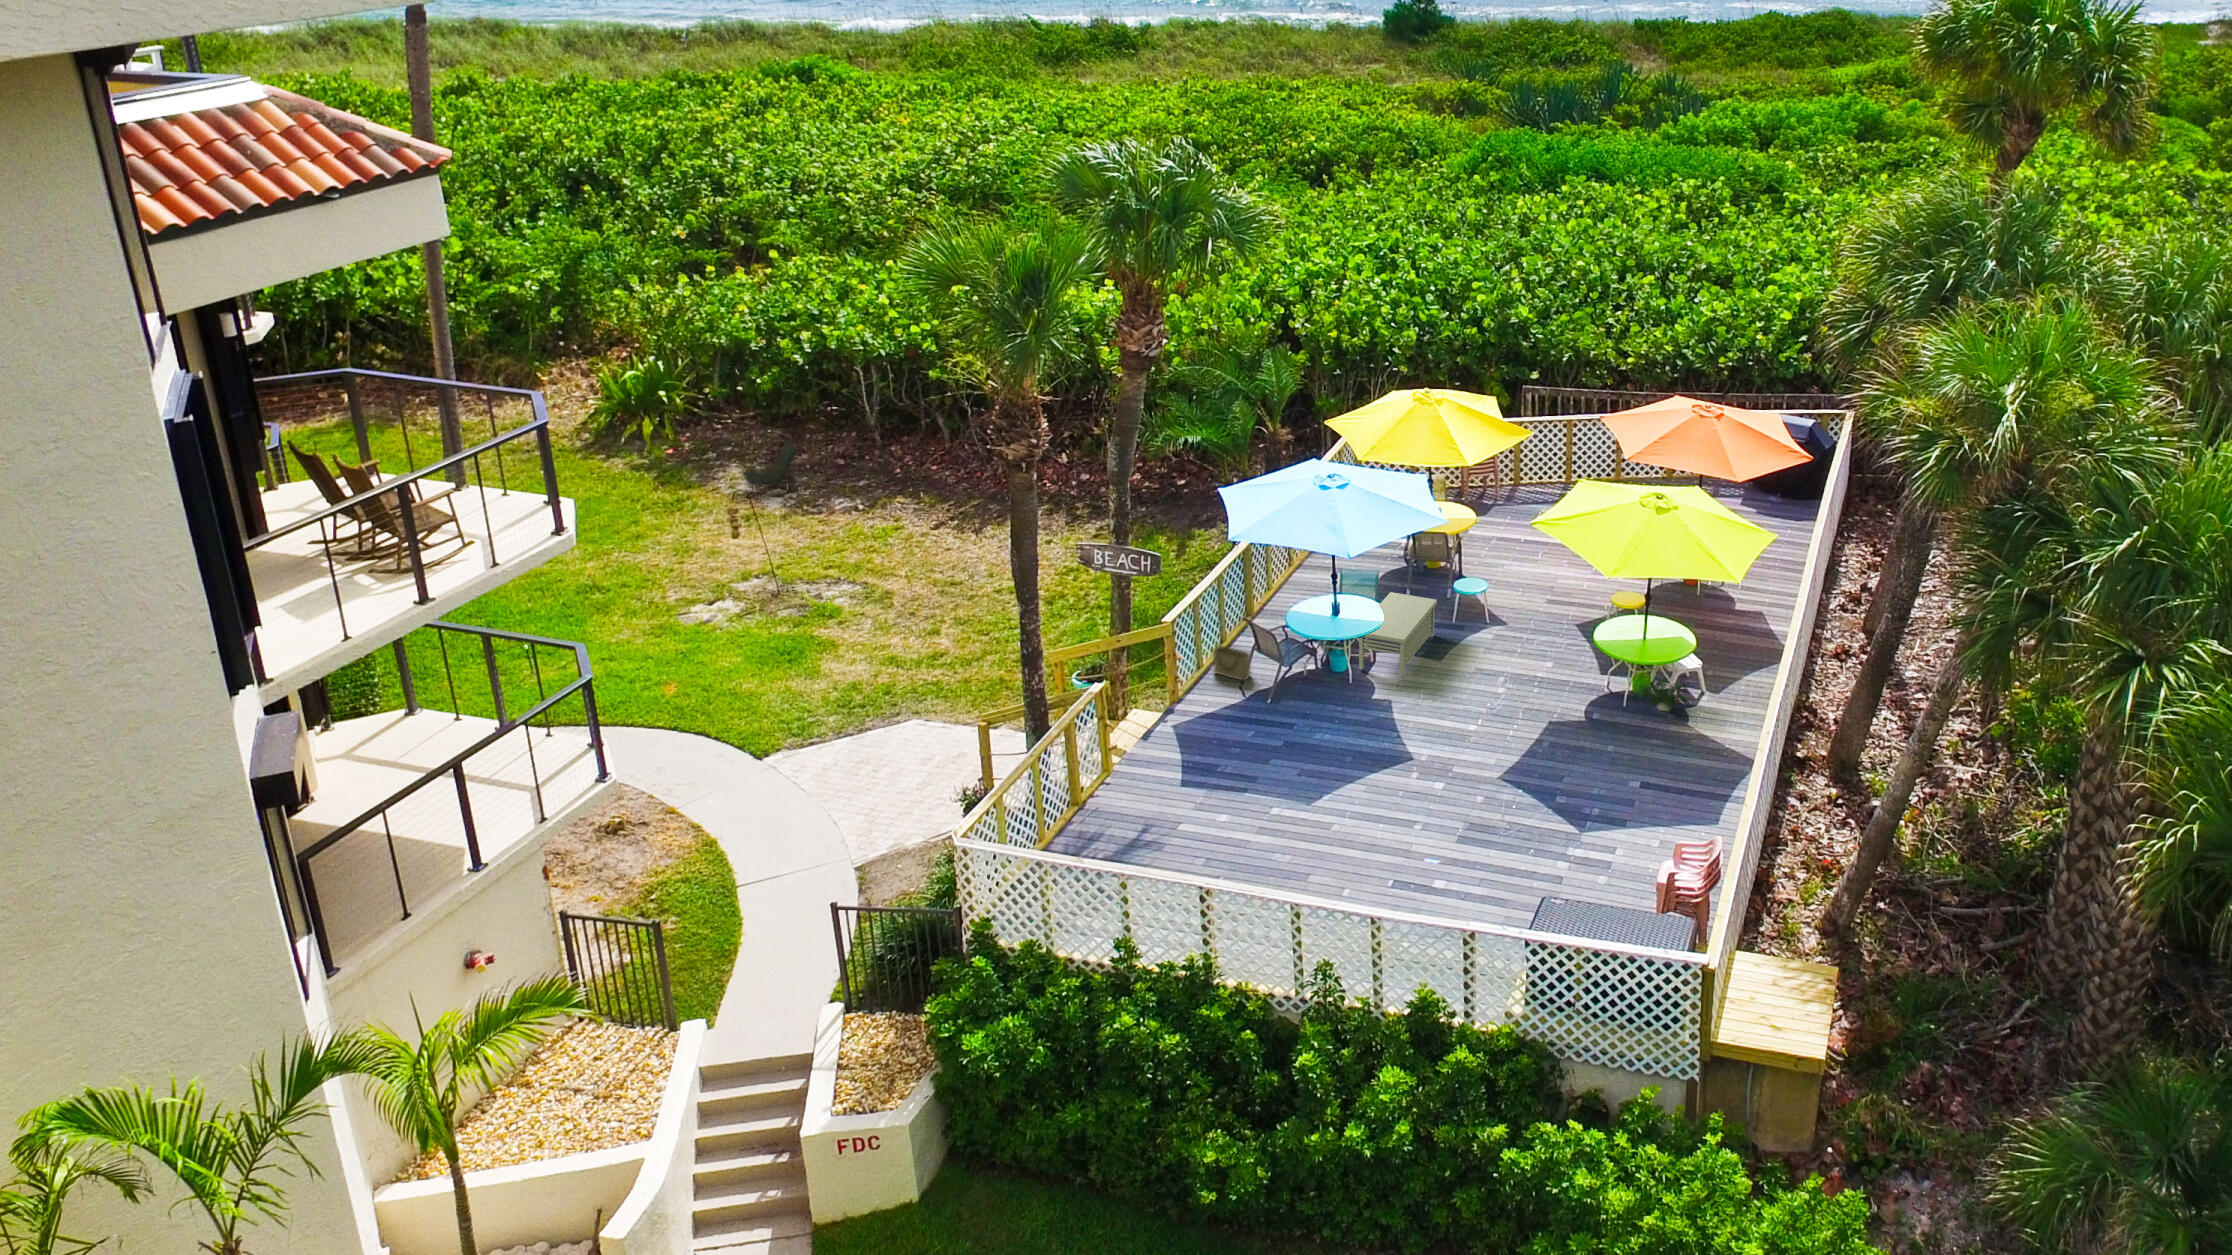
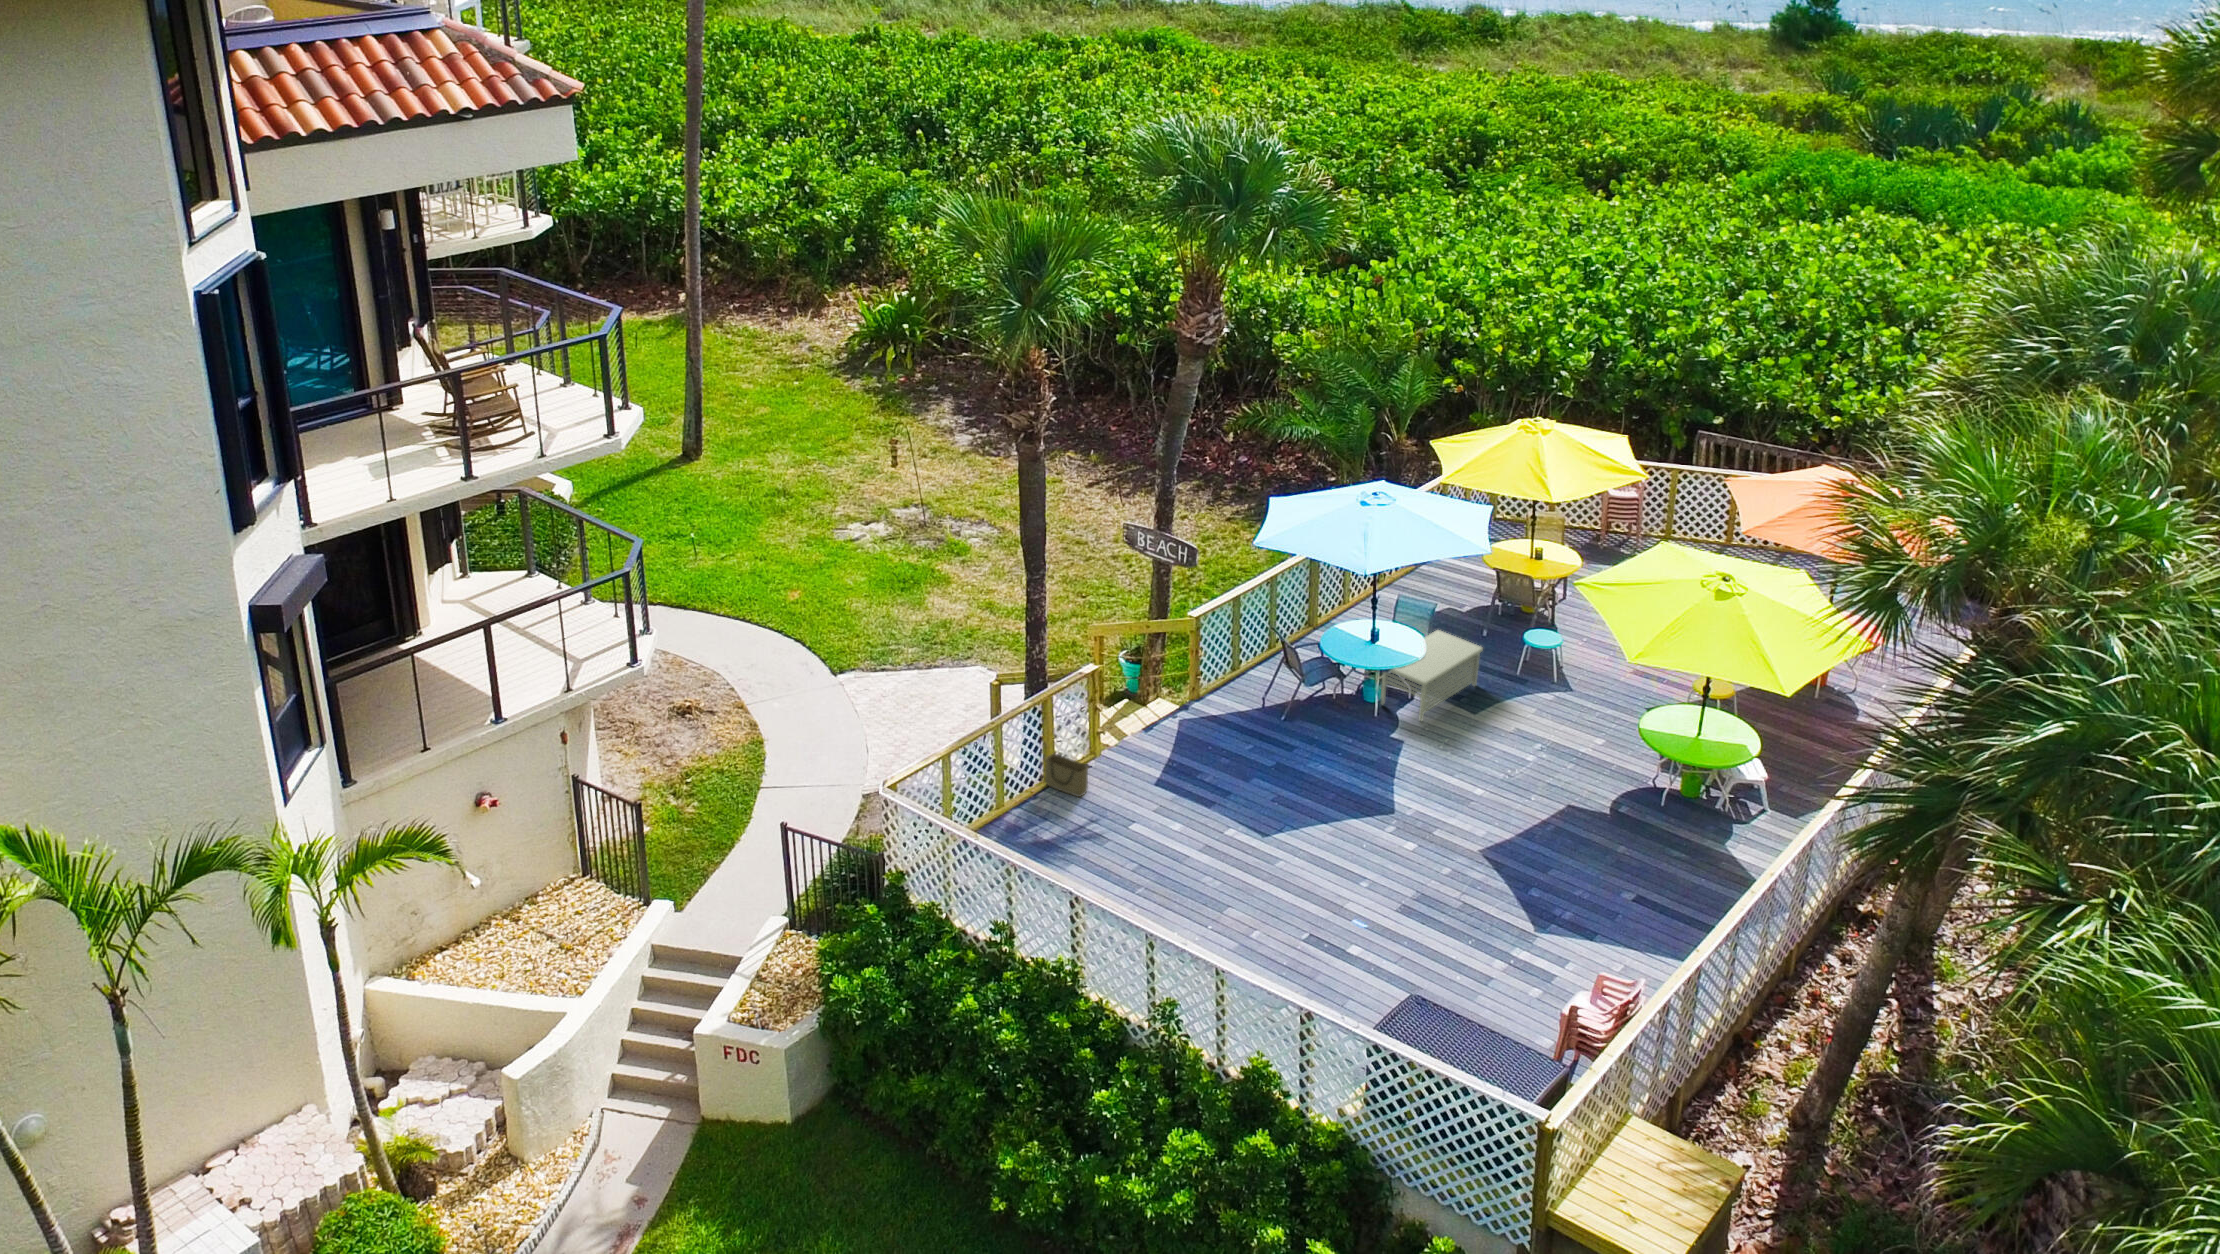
lounge chair: present [743,440,797,500] -> none [950,382,996,437]
basket: present [1213,646,1251,680] -> present [1045,754,1089,797]
potted plant: present [1636,679,1690,711] -> none [1662,789,1731,826]

